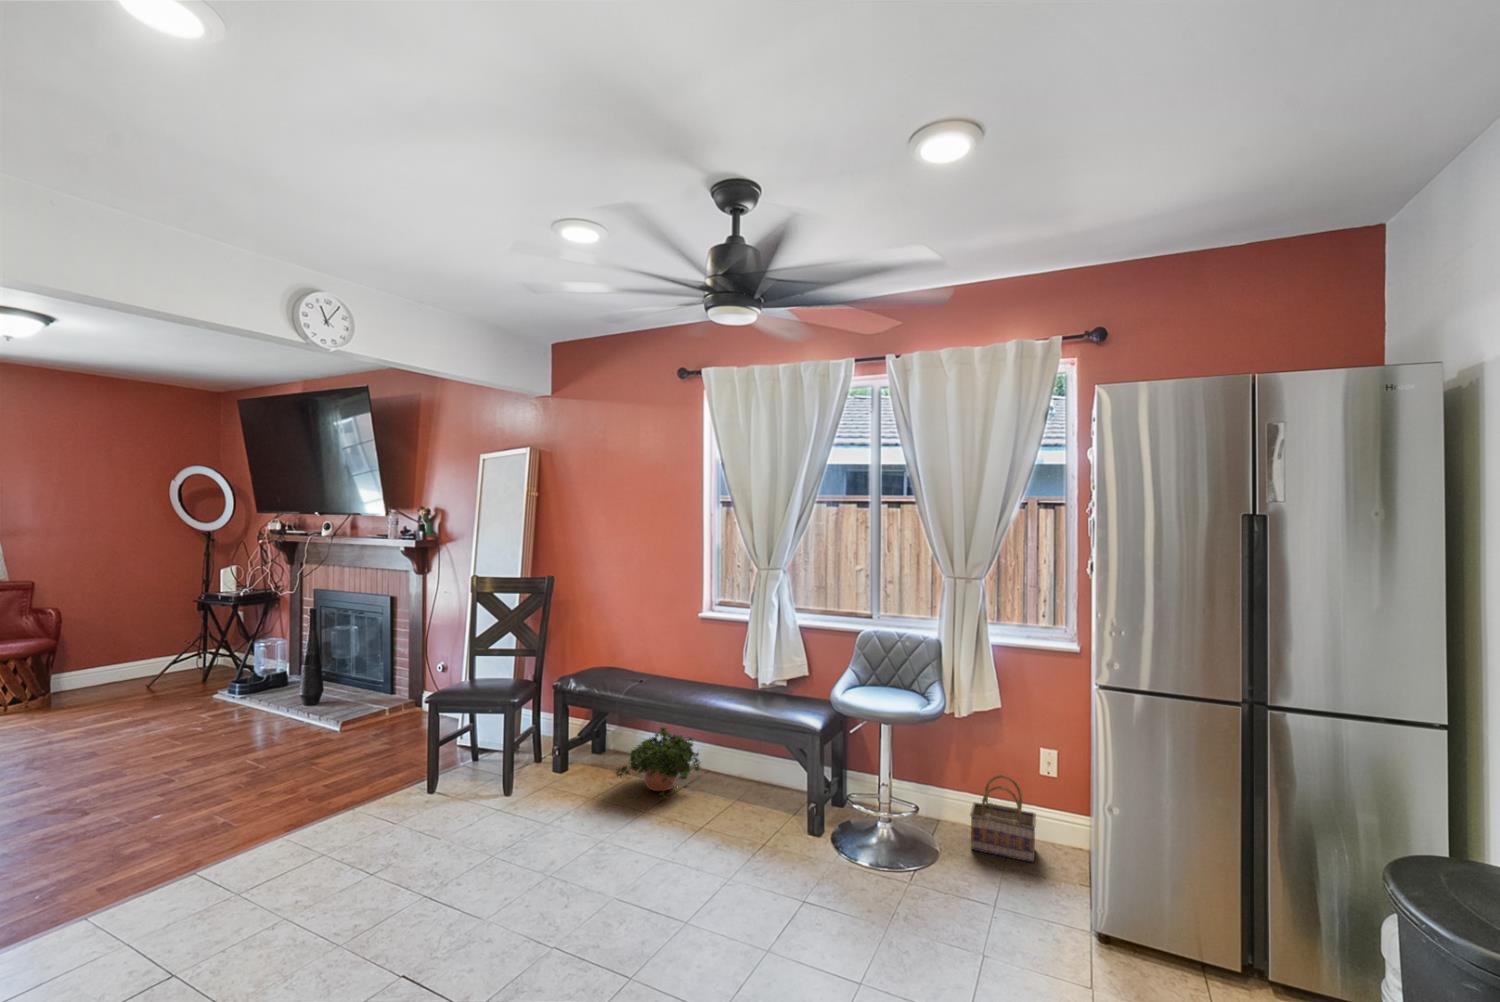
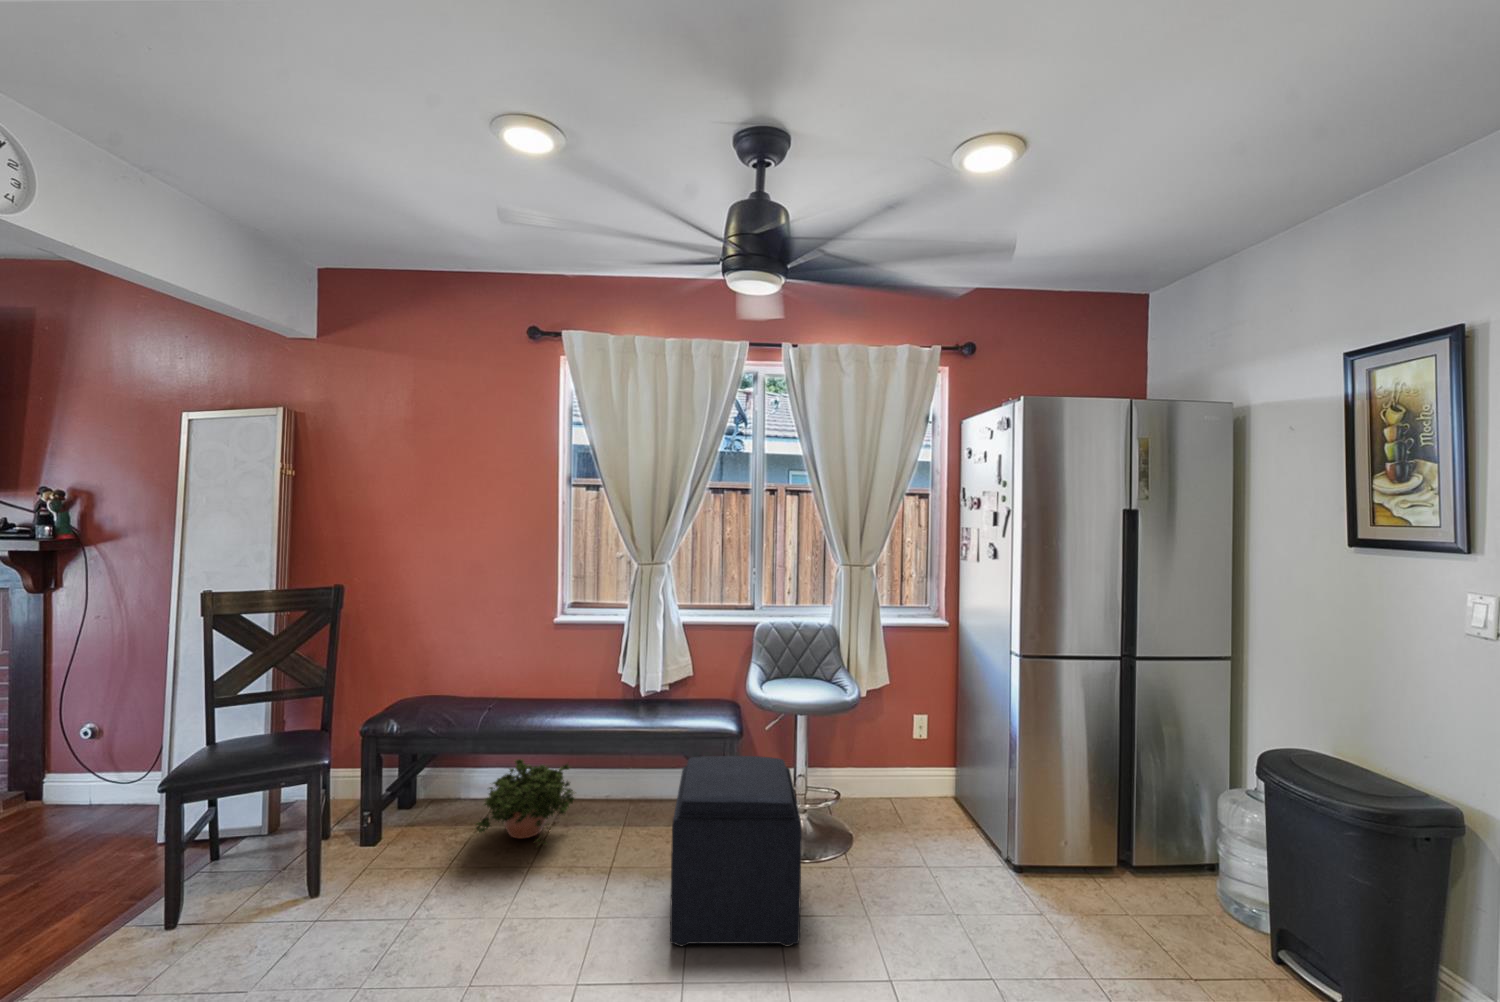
ottoman: none [700,742,846,925] -> present [670,756,802,946]
basket: present [970,775,1036,863] -> none [863,745,925,819]

